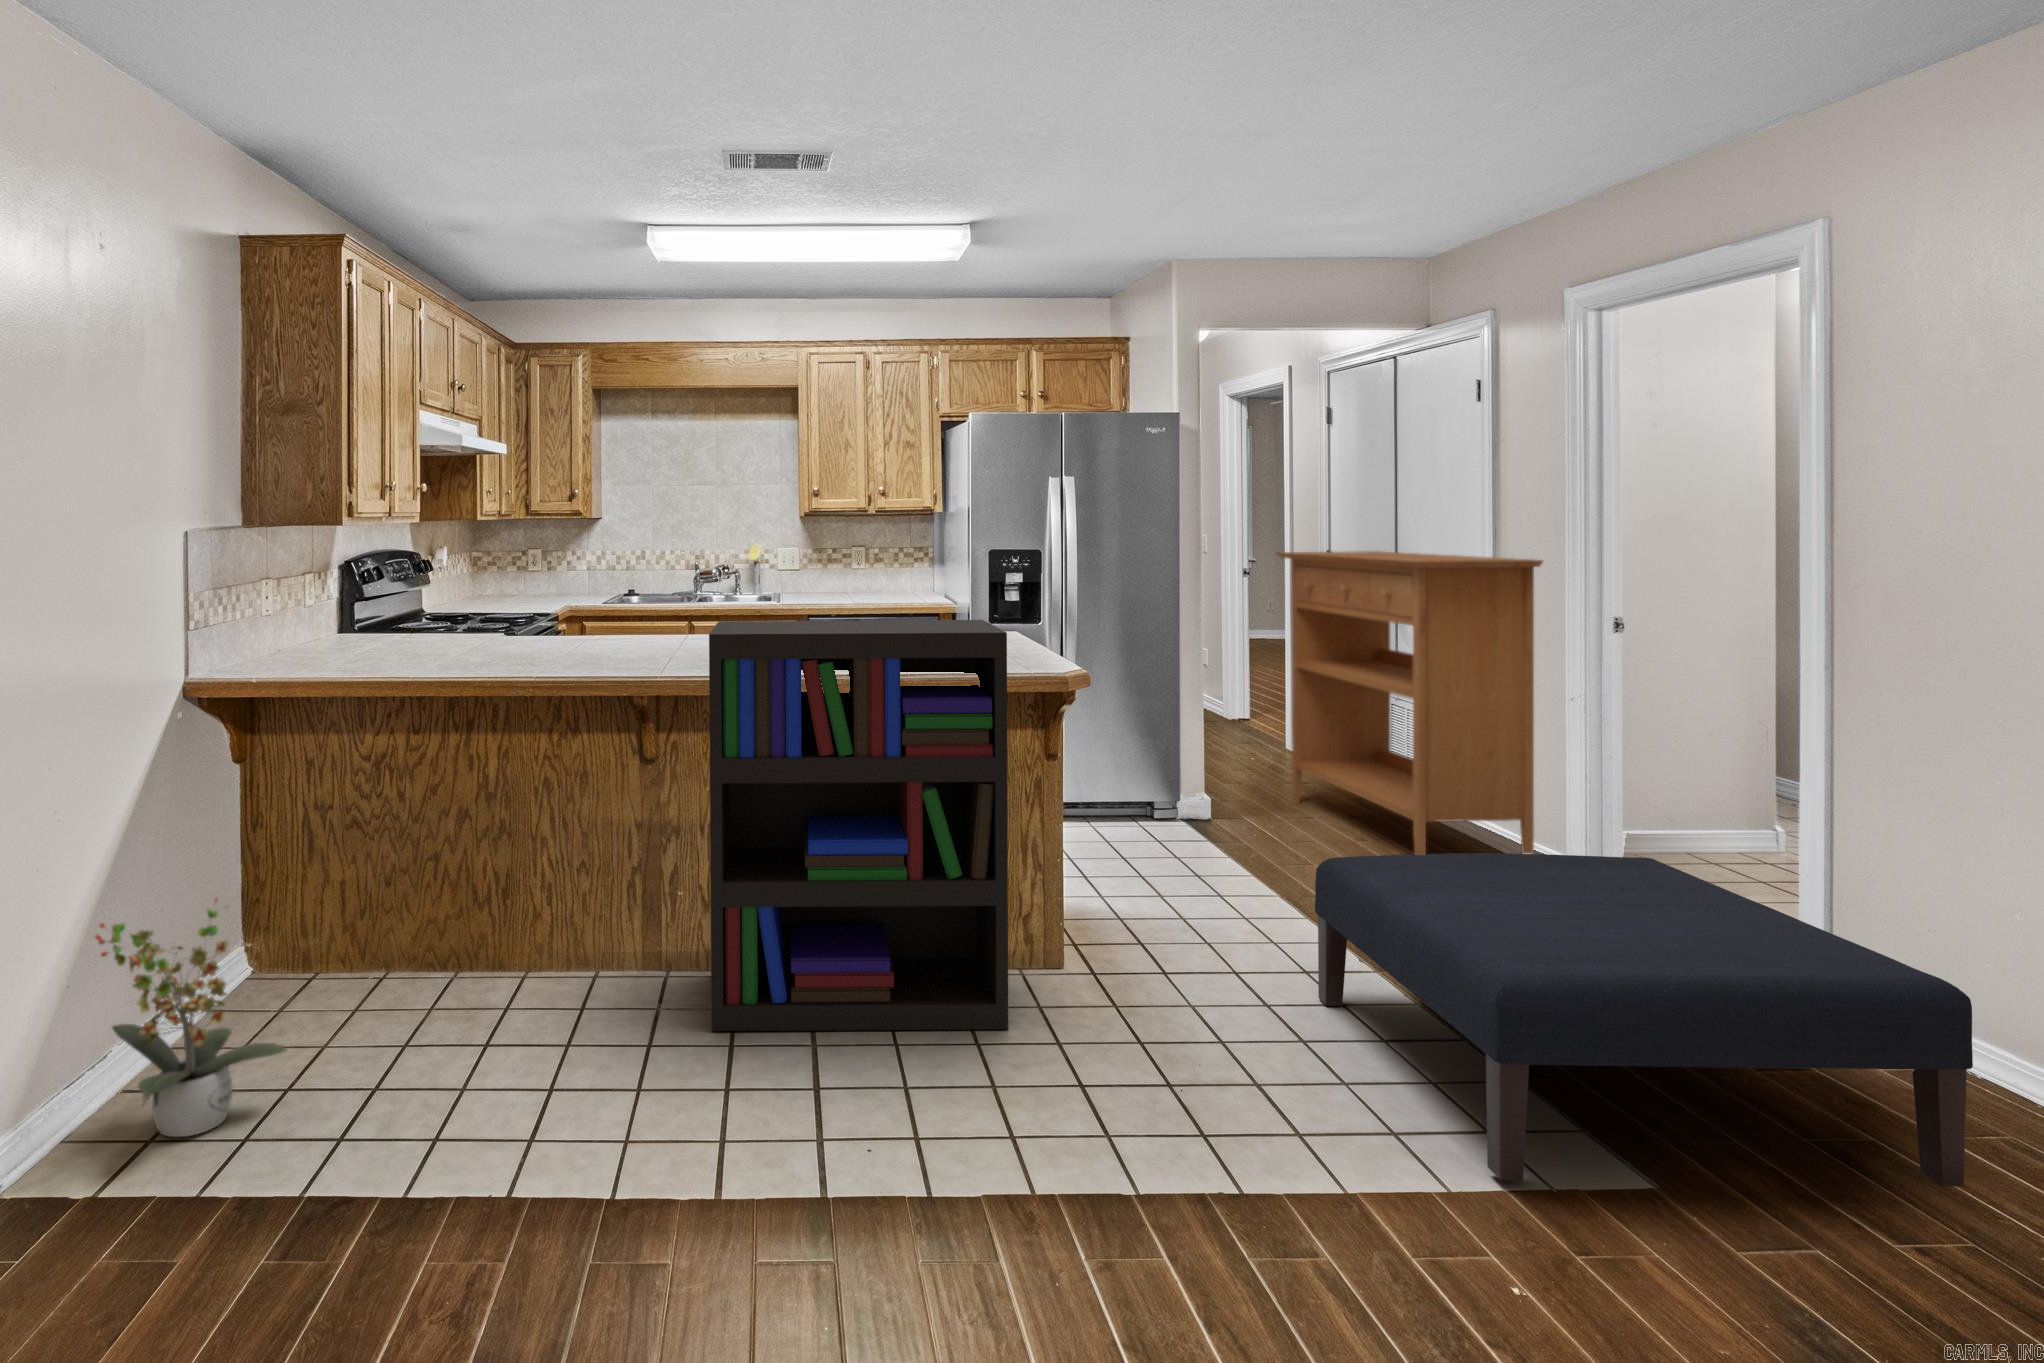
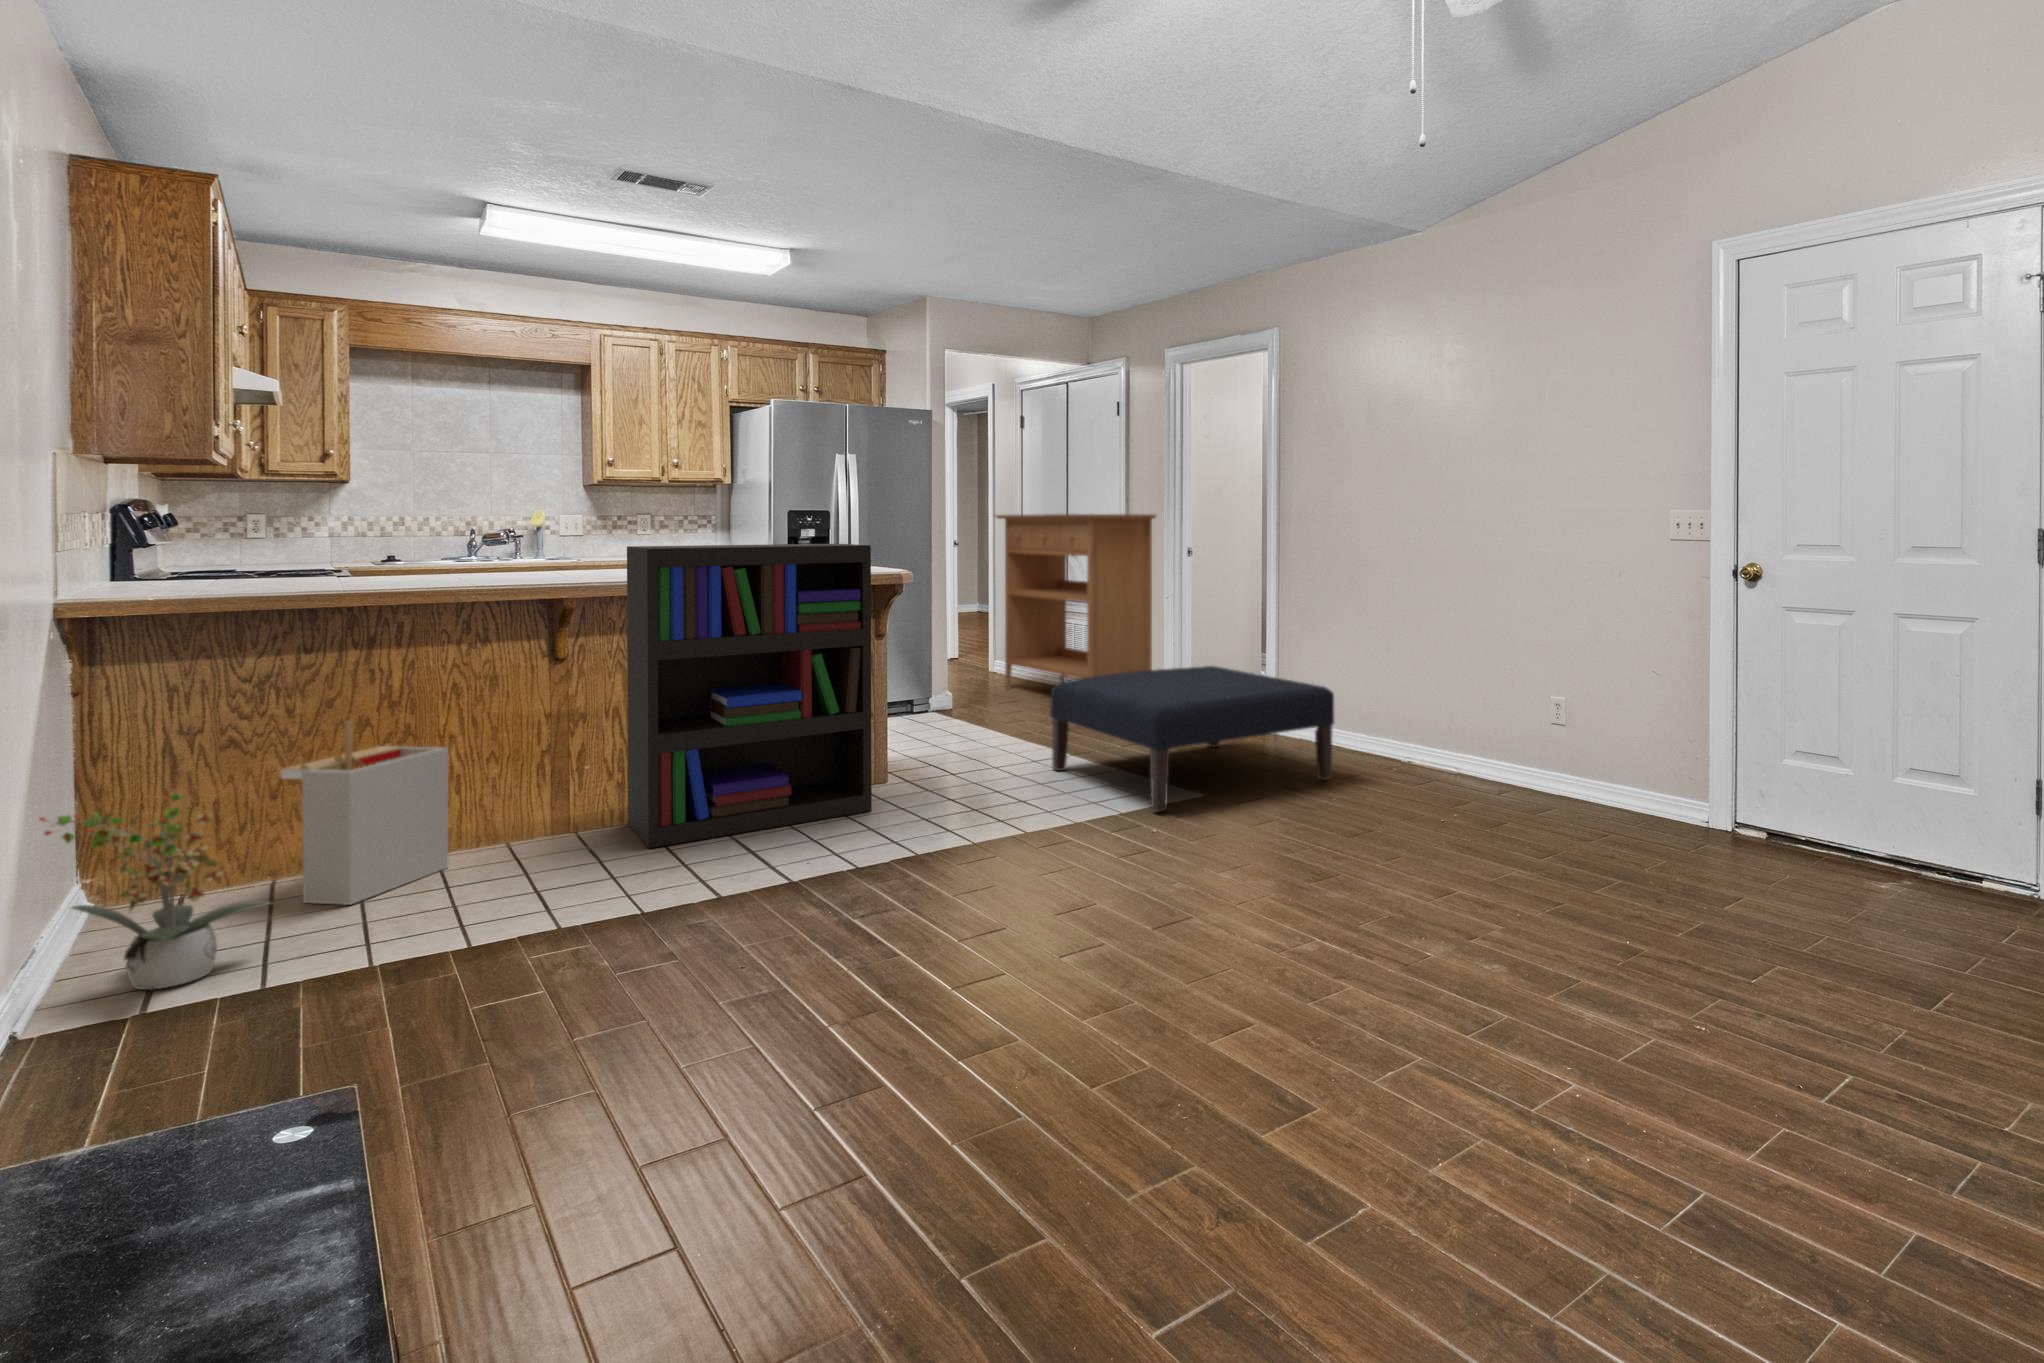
storage bin: none [361,823,517,1044] -> present [281,721,448,905]

